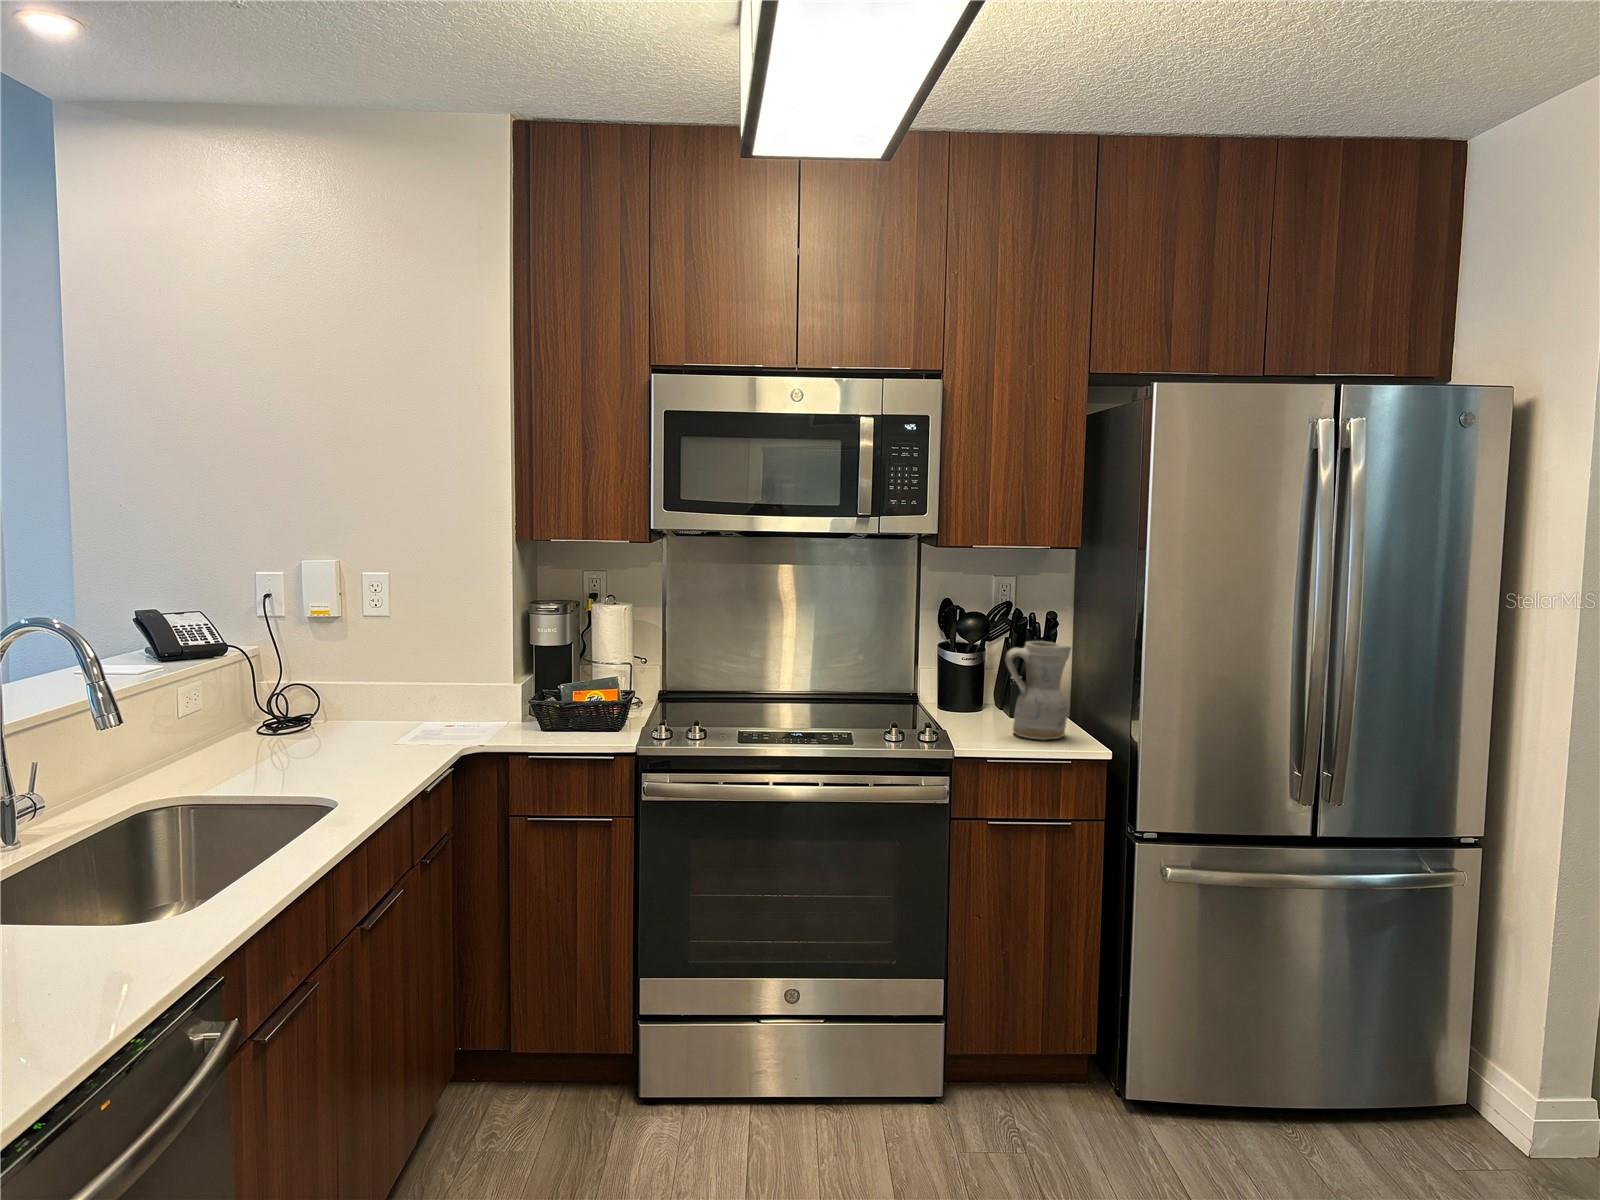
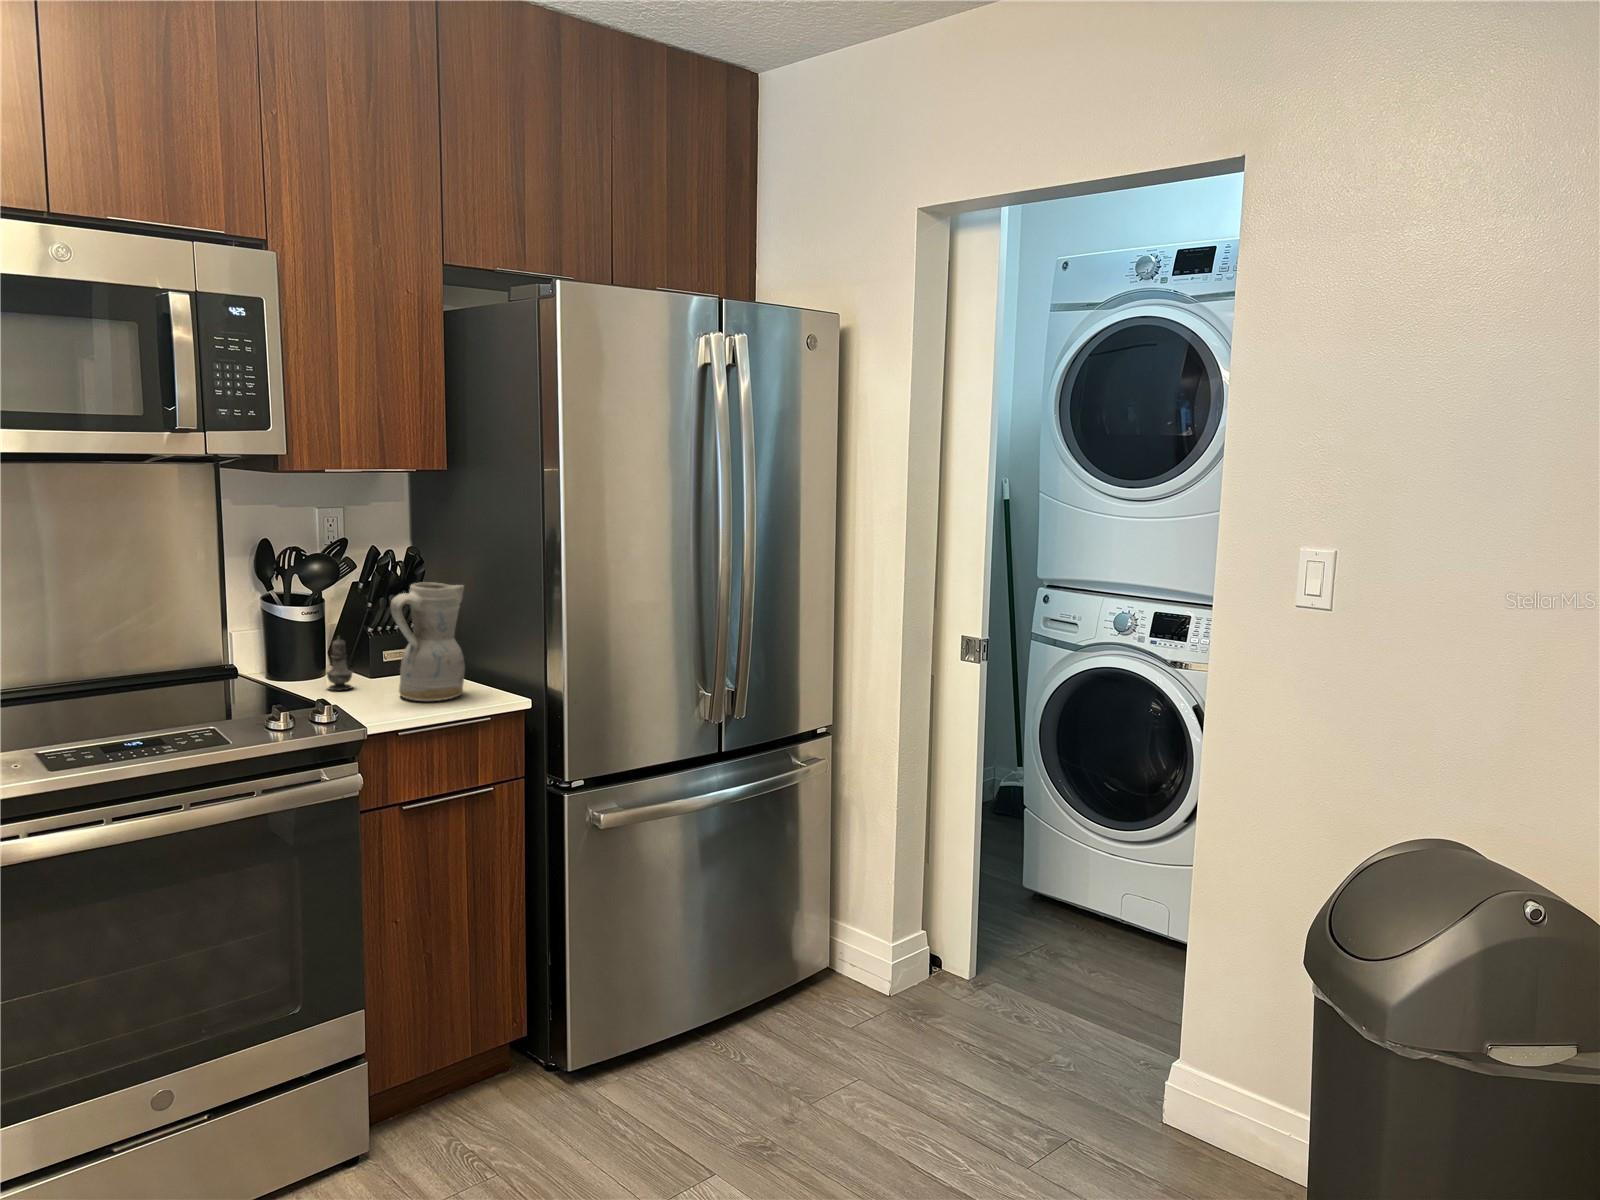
salt shaker: none [970,678,991,721] -> present [326,636,353,690]

